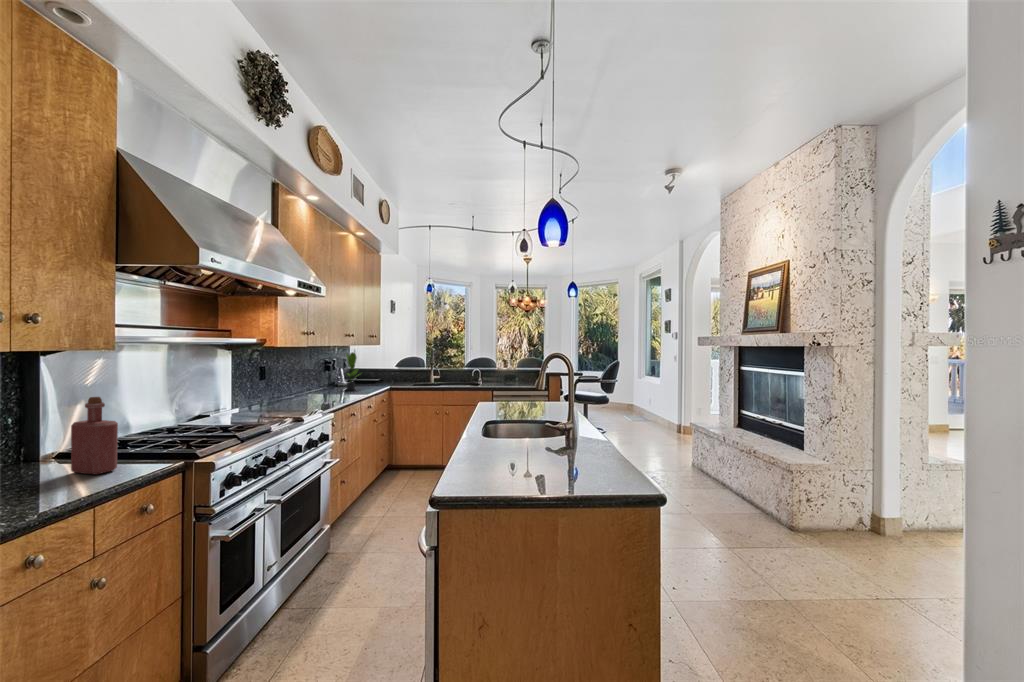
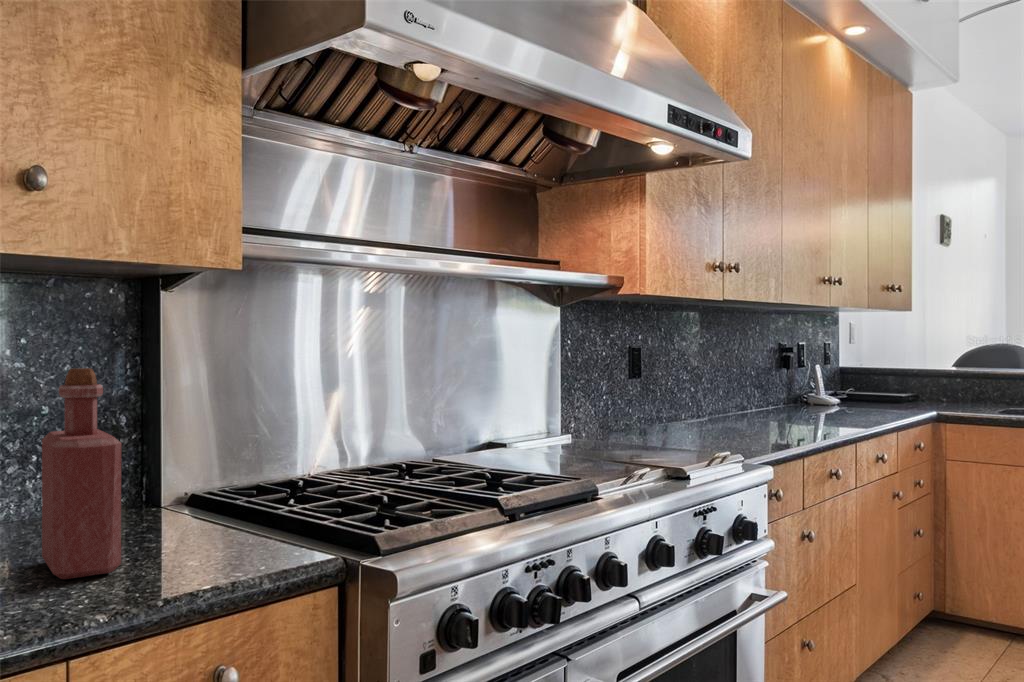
potted plant: present [346,352,358,390] -> none [812,321,866,413]

